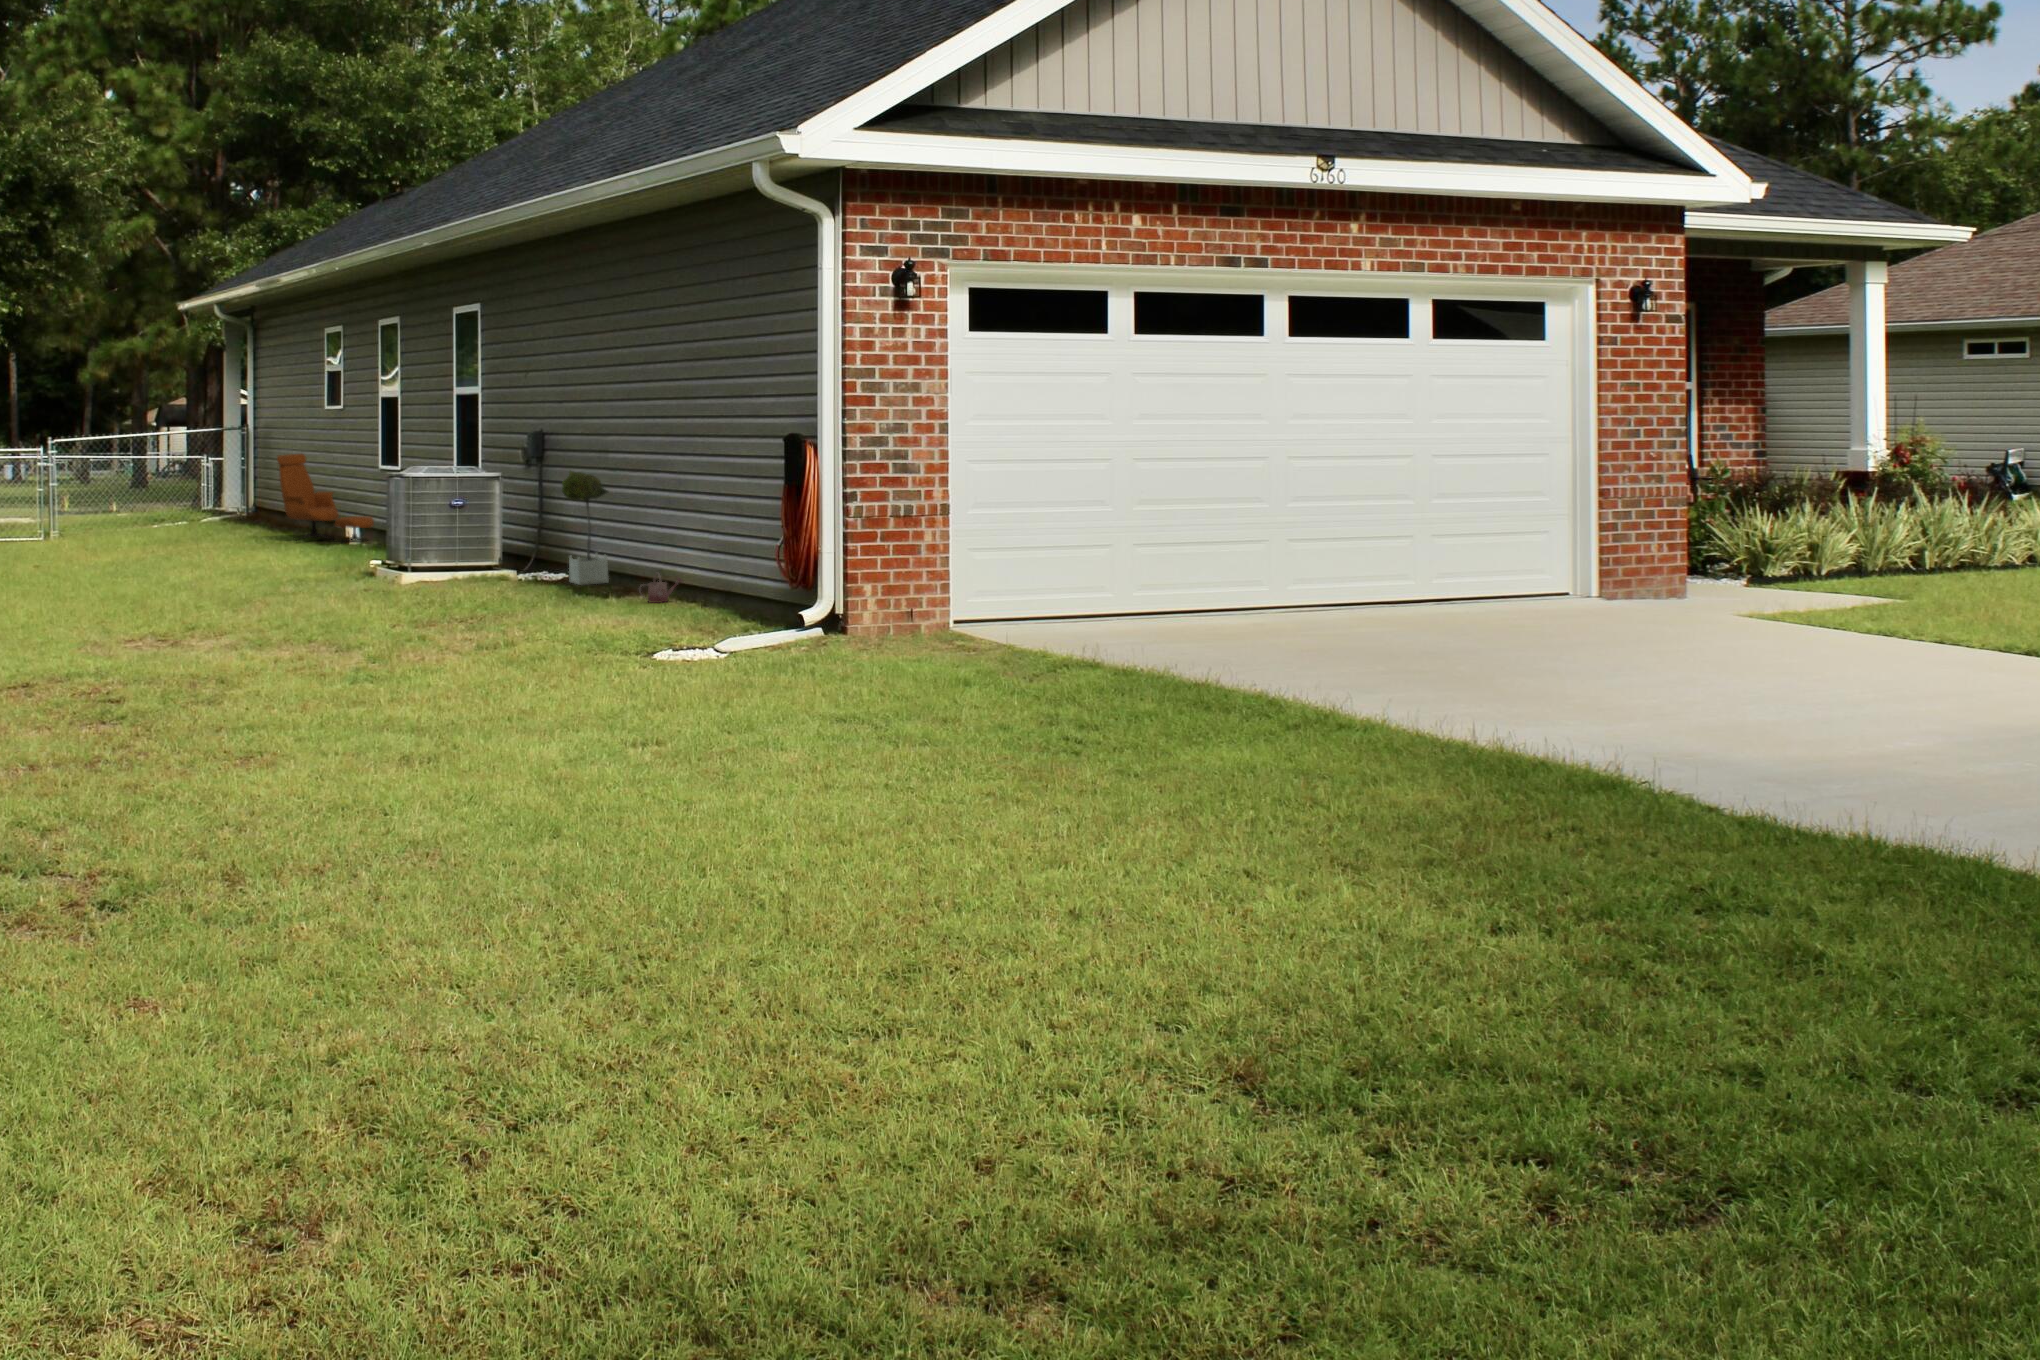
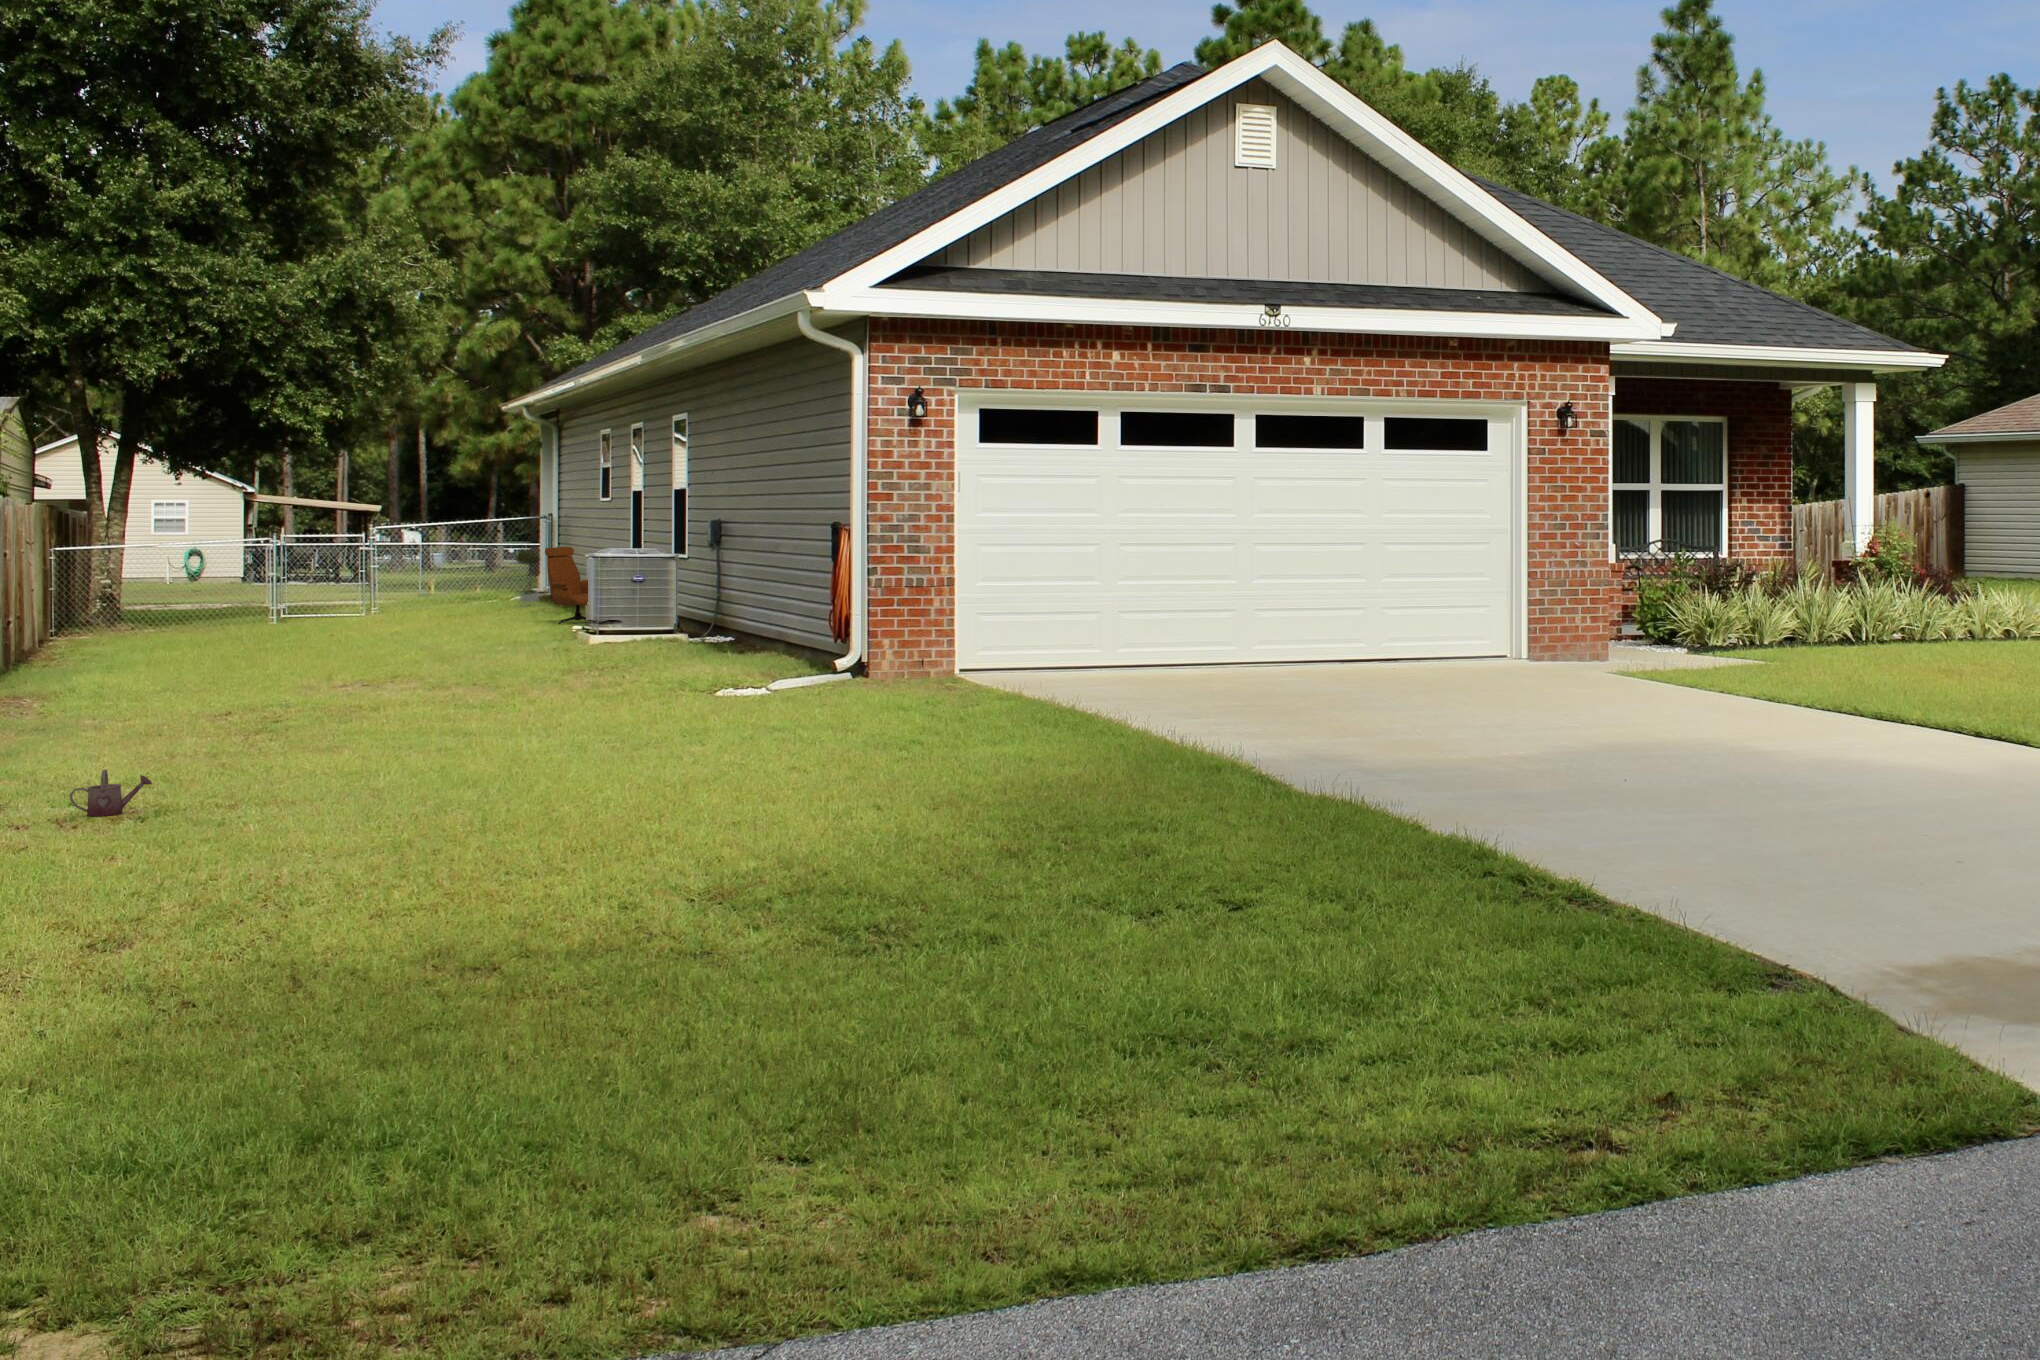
potted tree: present [562,471,609,585] -> present [516,549,539,604]
watering can: present [643,573,682,603] -> present [70,769,152,817]

